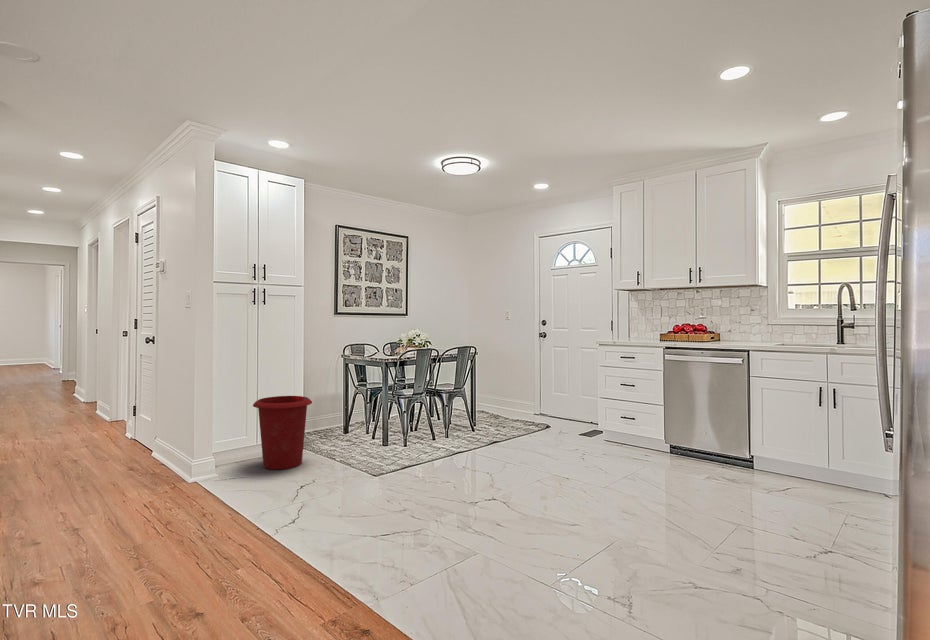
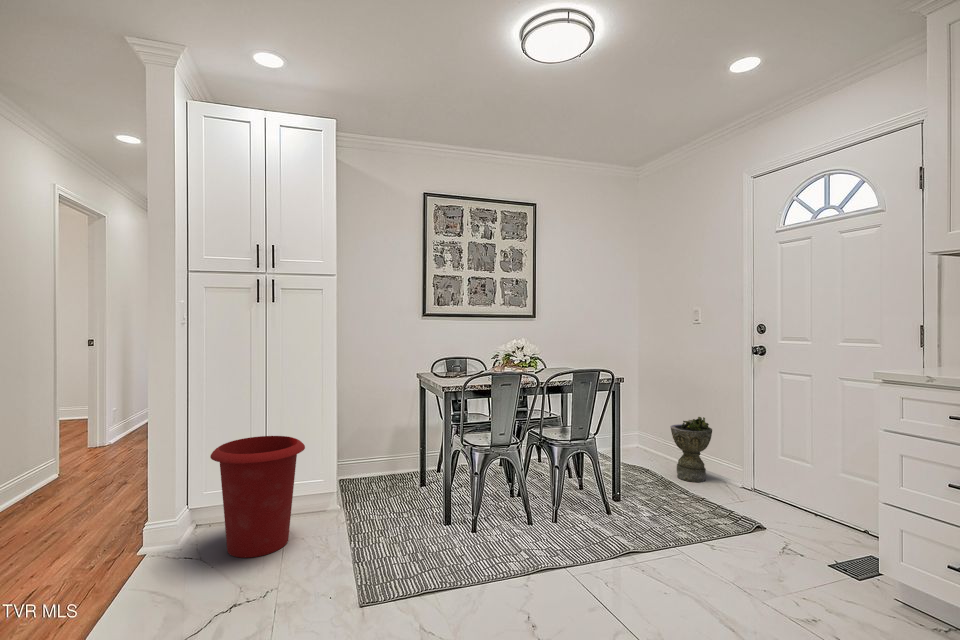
planter: none [494,375,518,414] -> present [670,417,712,482]

